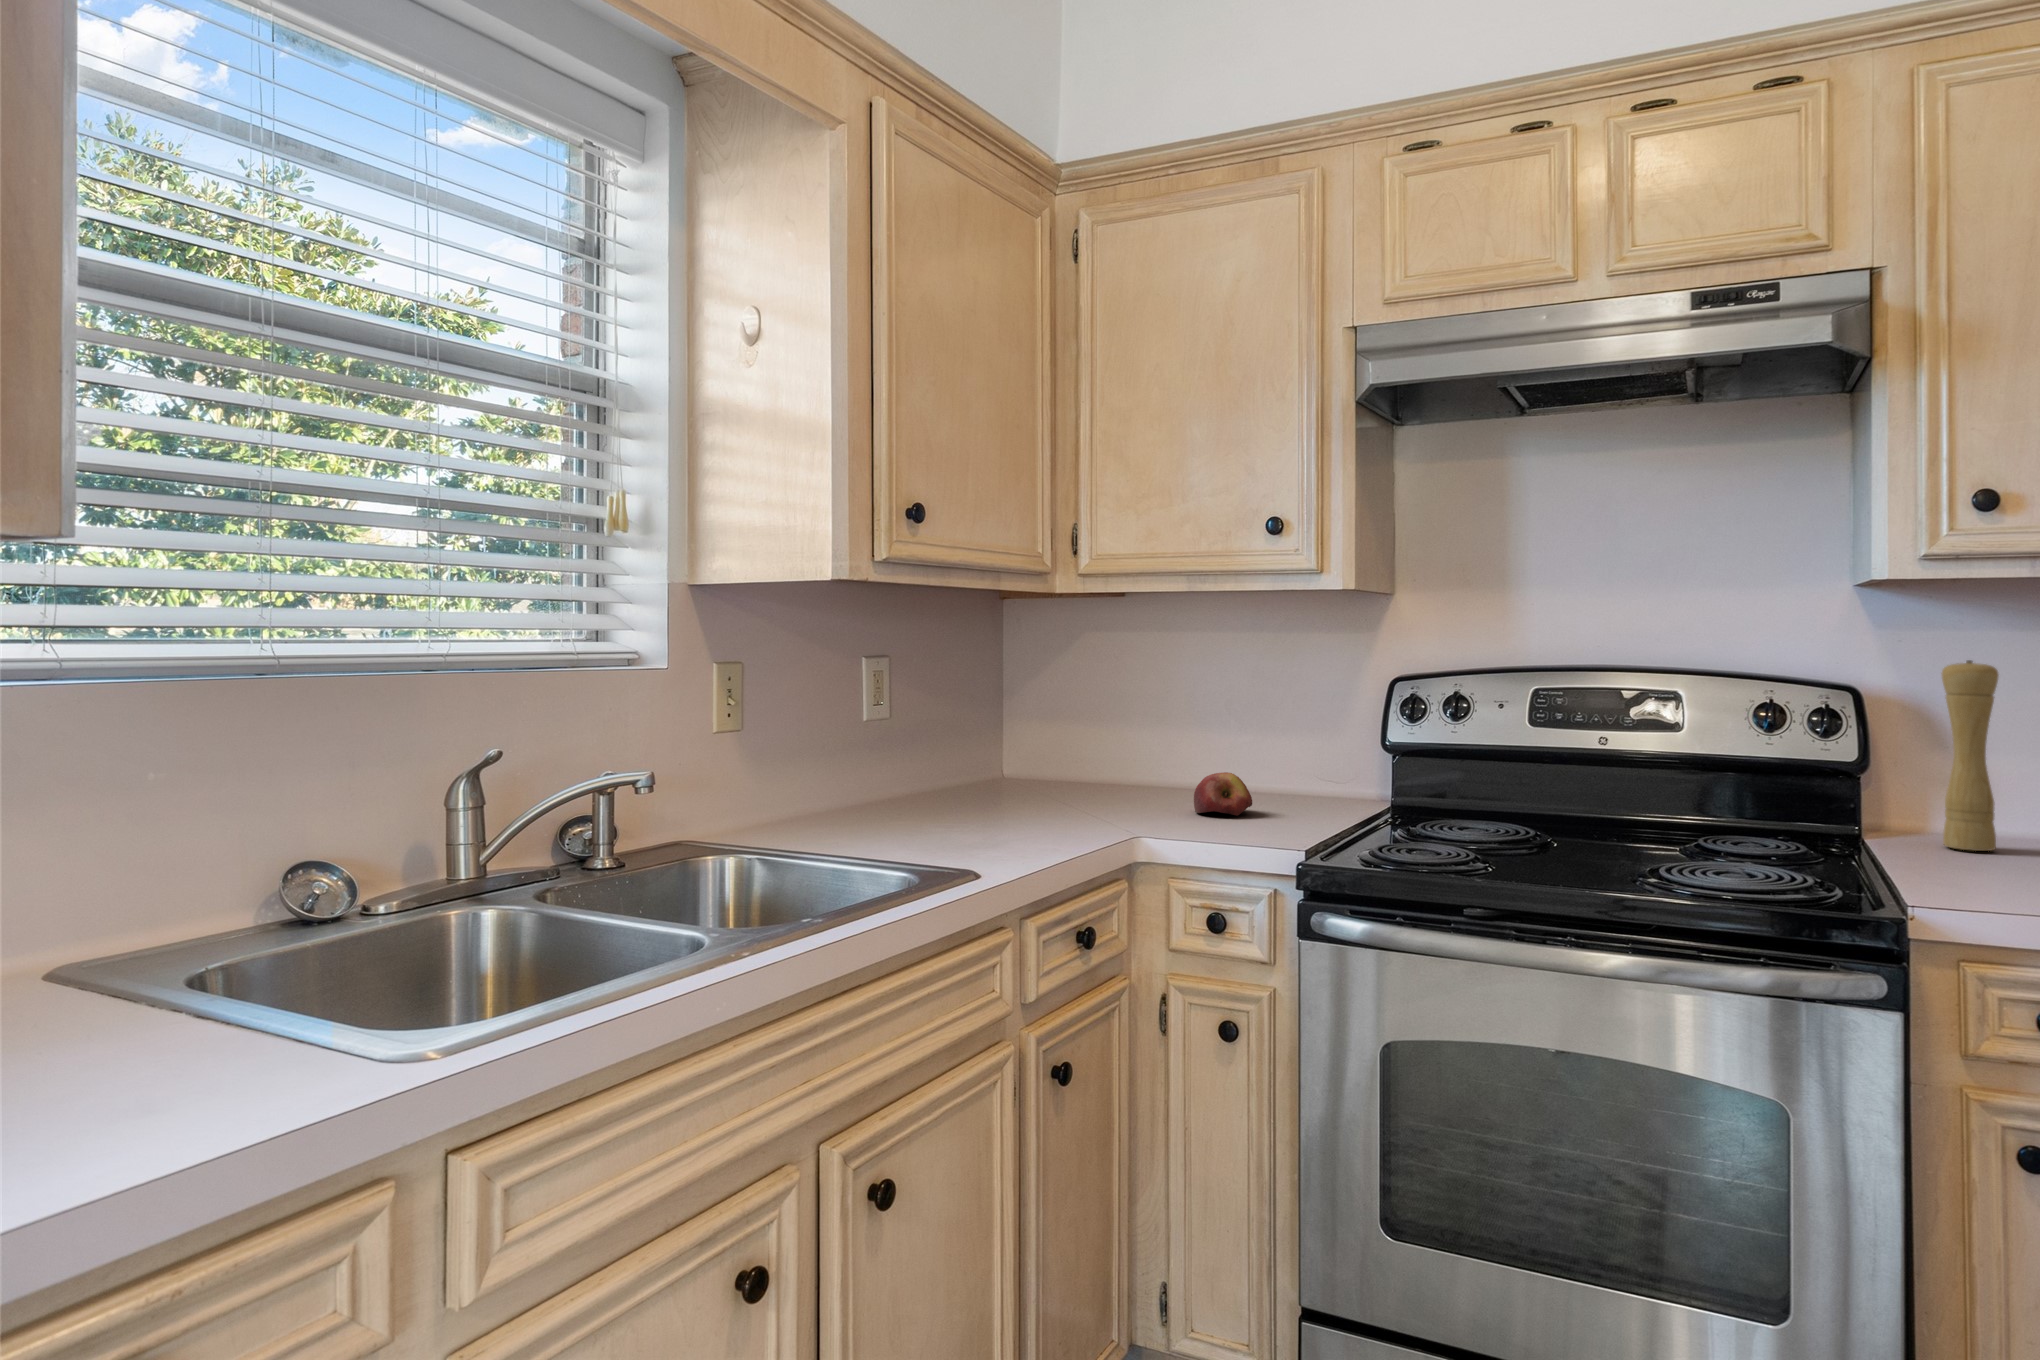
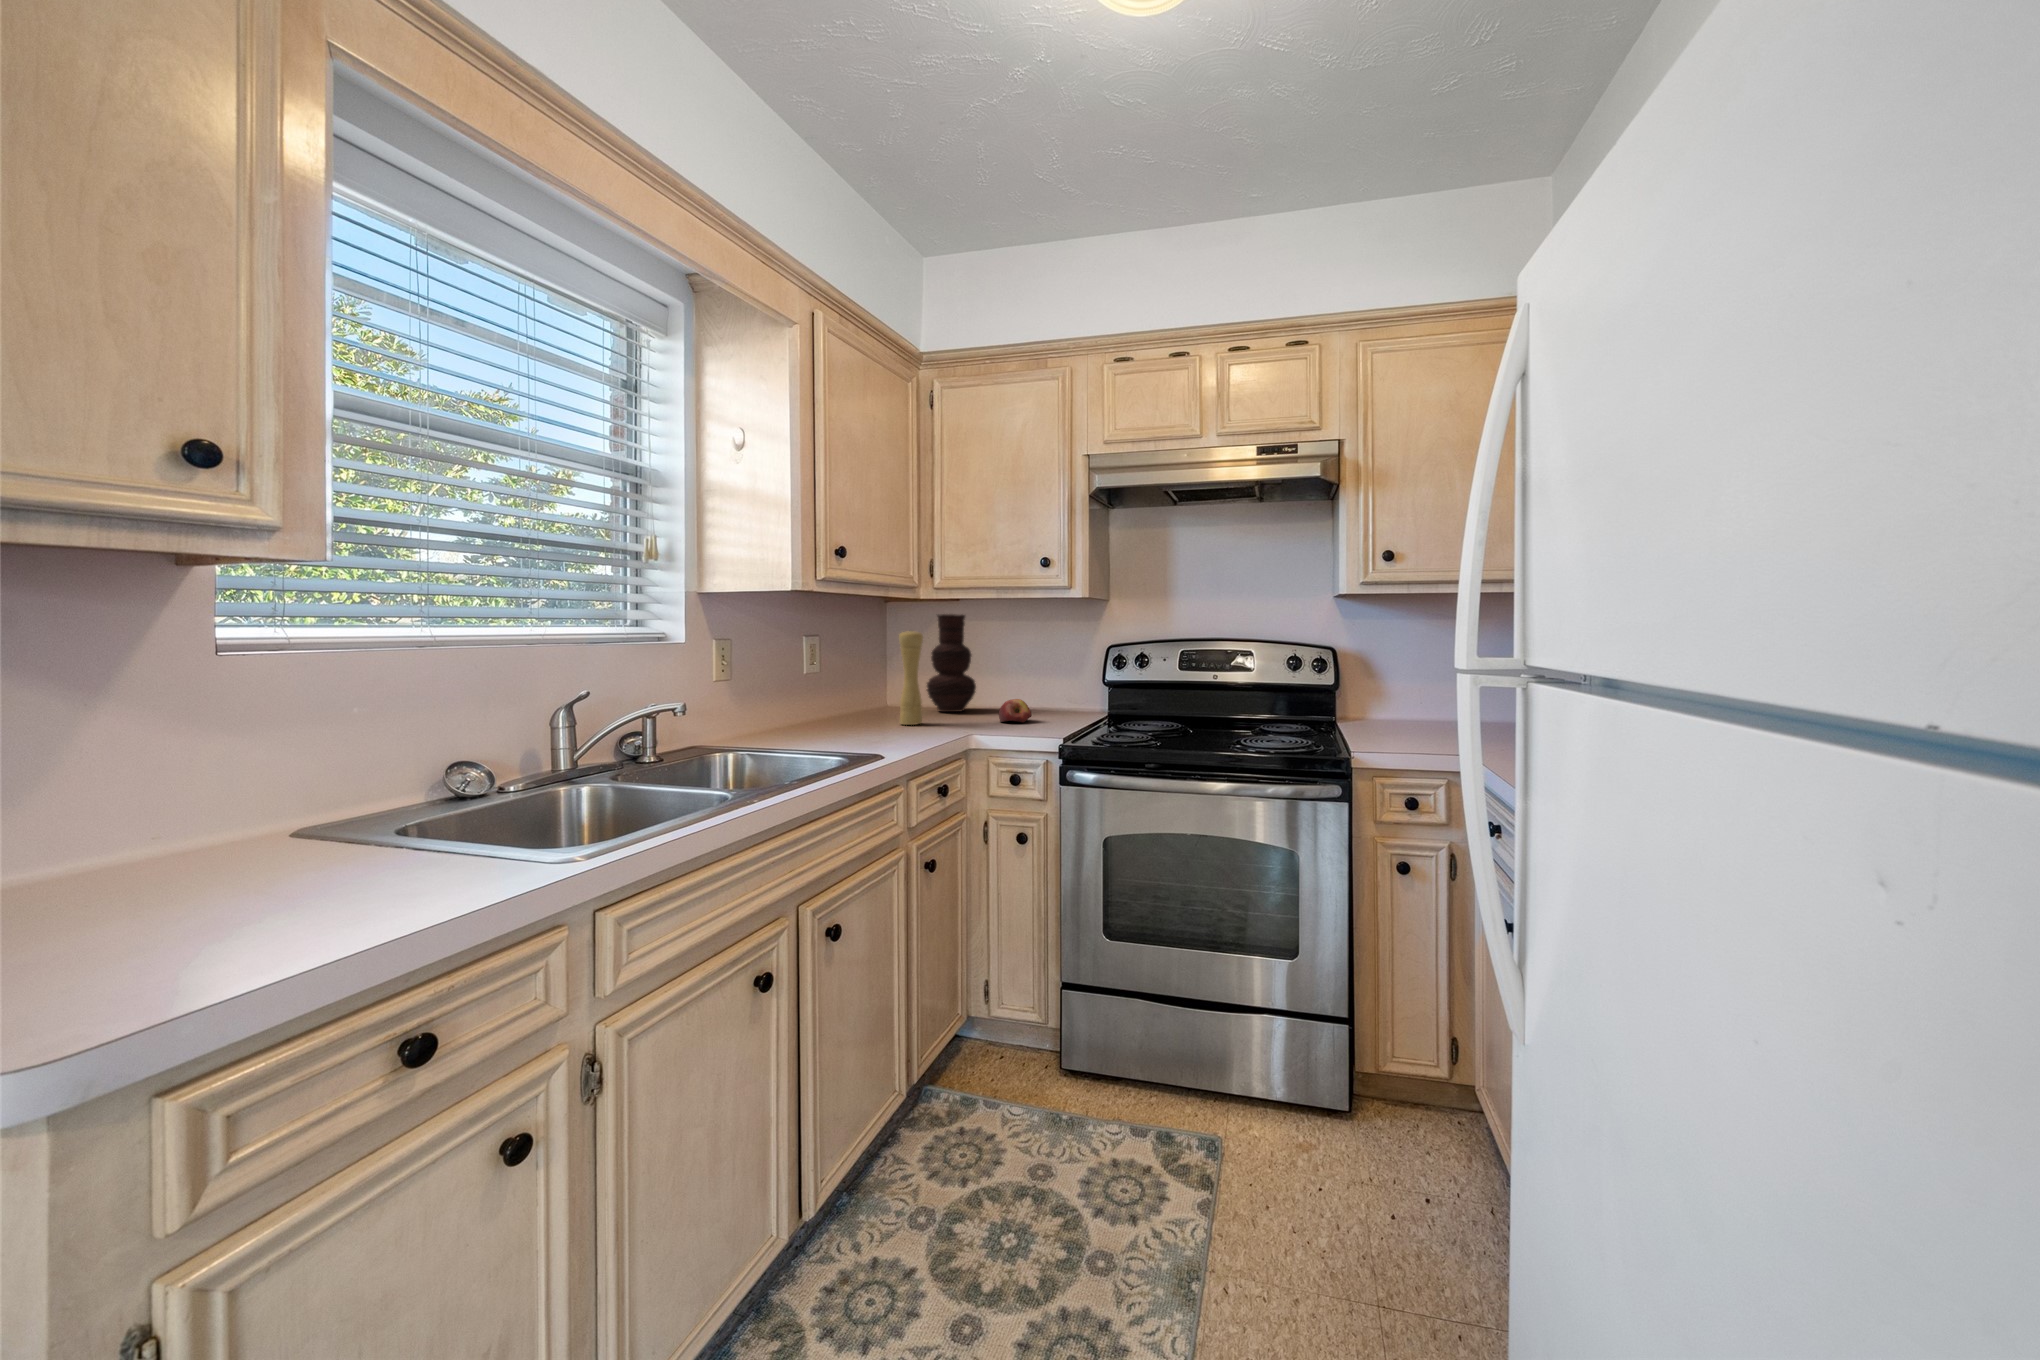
vase: none [1070,619,1157,792] -> present [927,614,976,712]
pepper mill: present [1941,660,1999,851] -> present [899,630,923,725]

